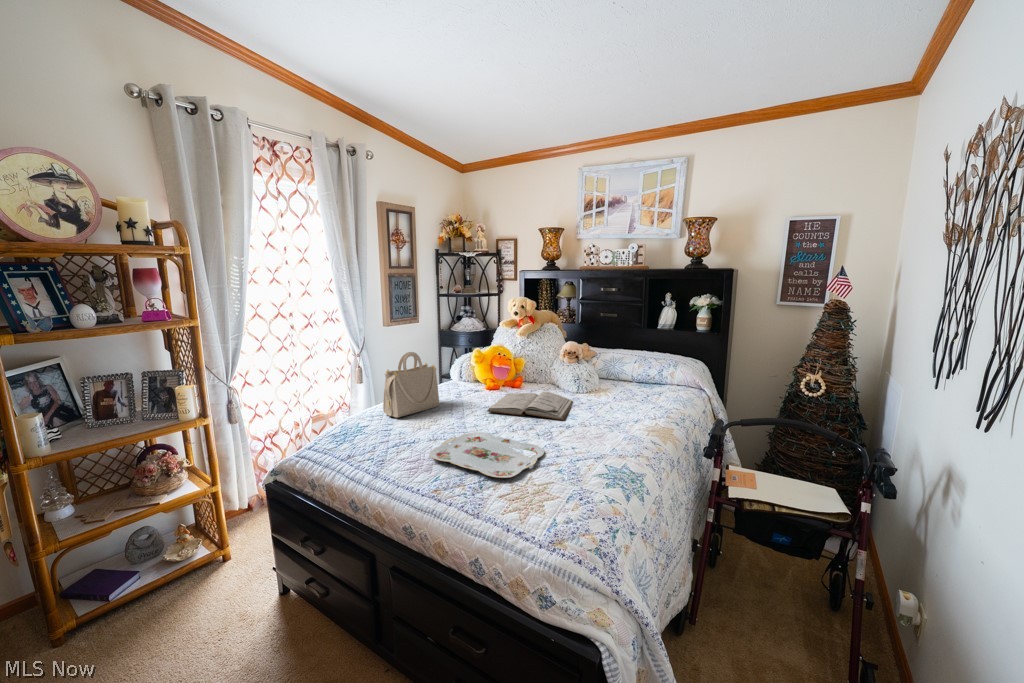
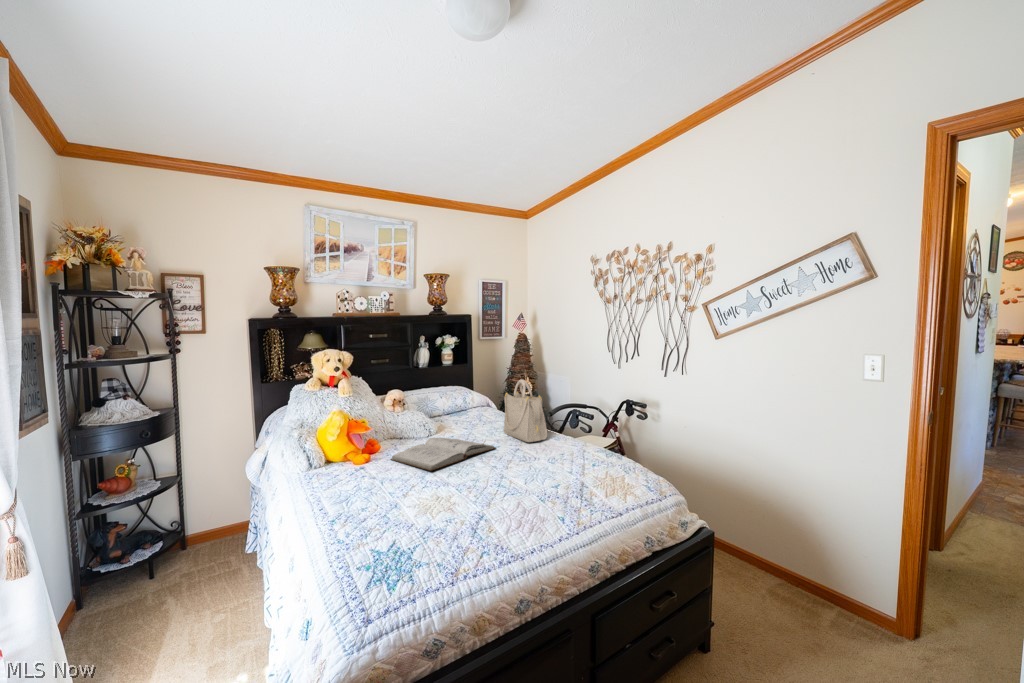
handbag: present [383,352,439,417] -> present [504,379,547,442]
serving tray: present [430,432,544,478] -> none [484,462,602,504]

